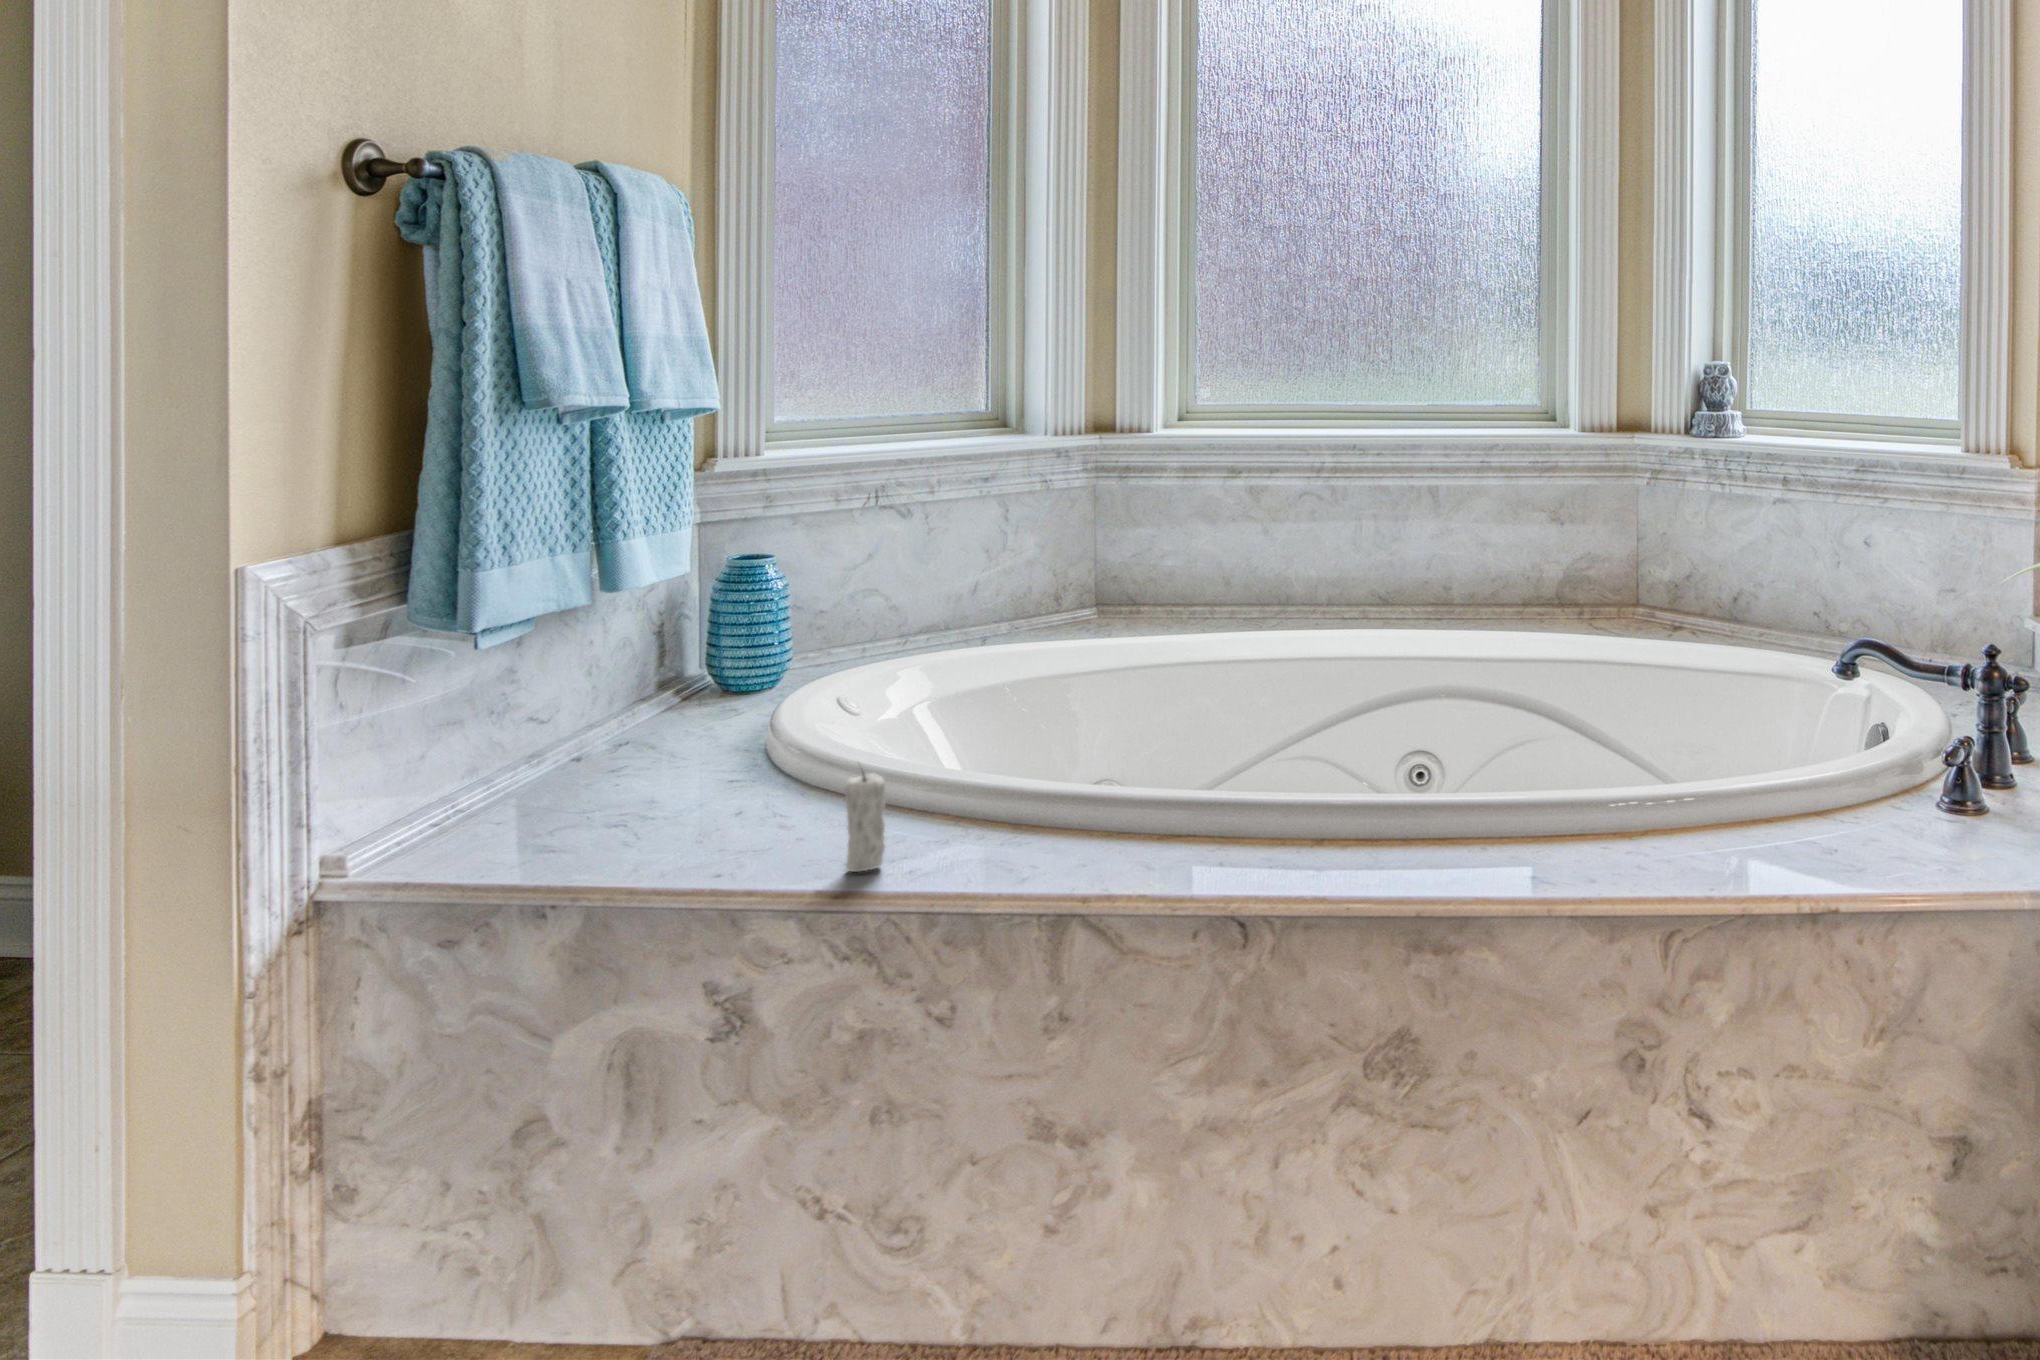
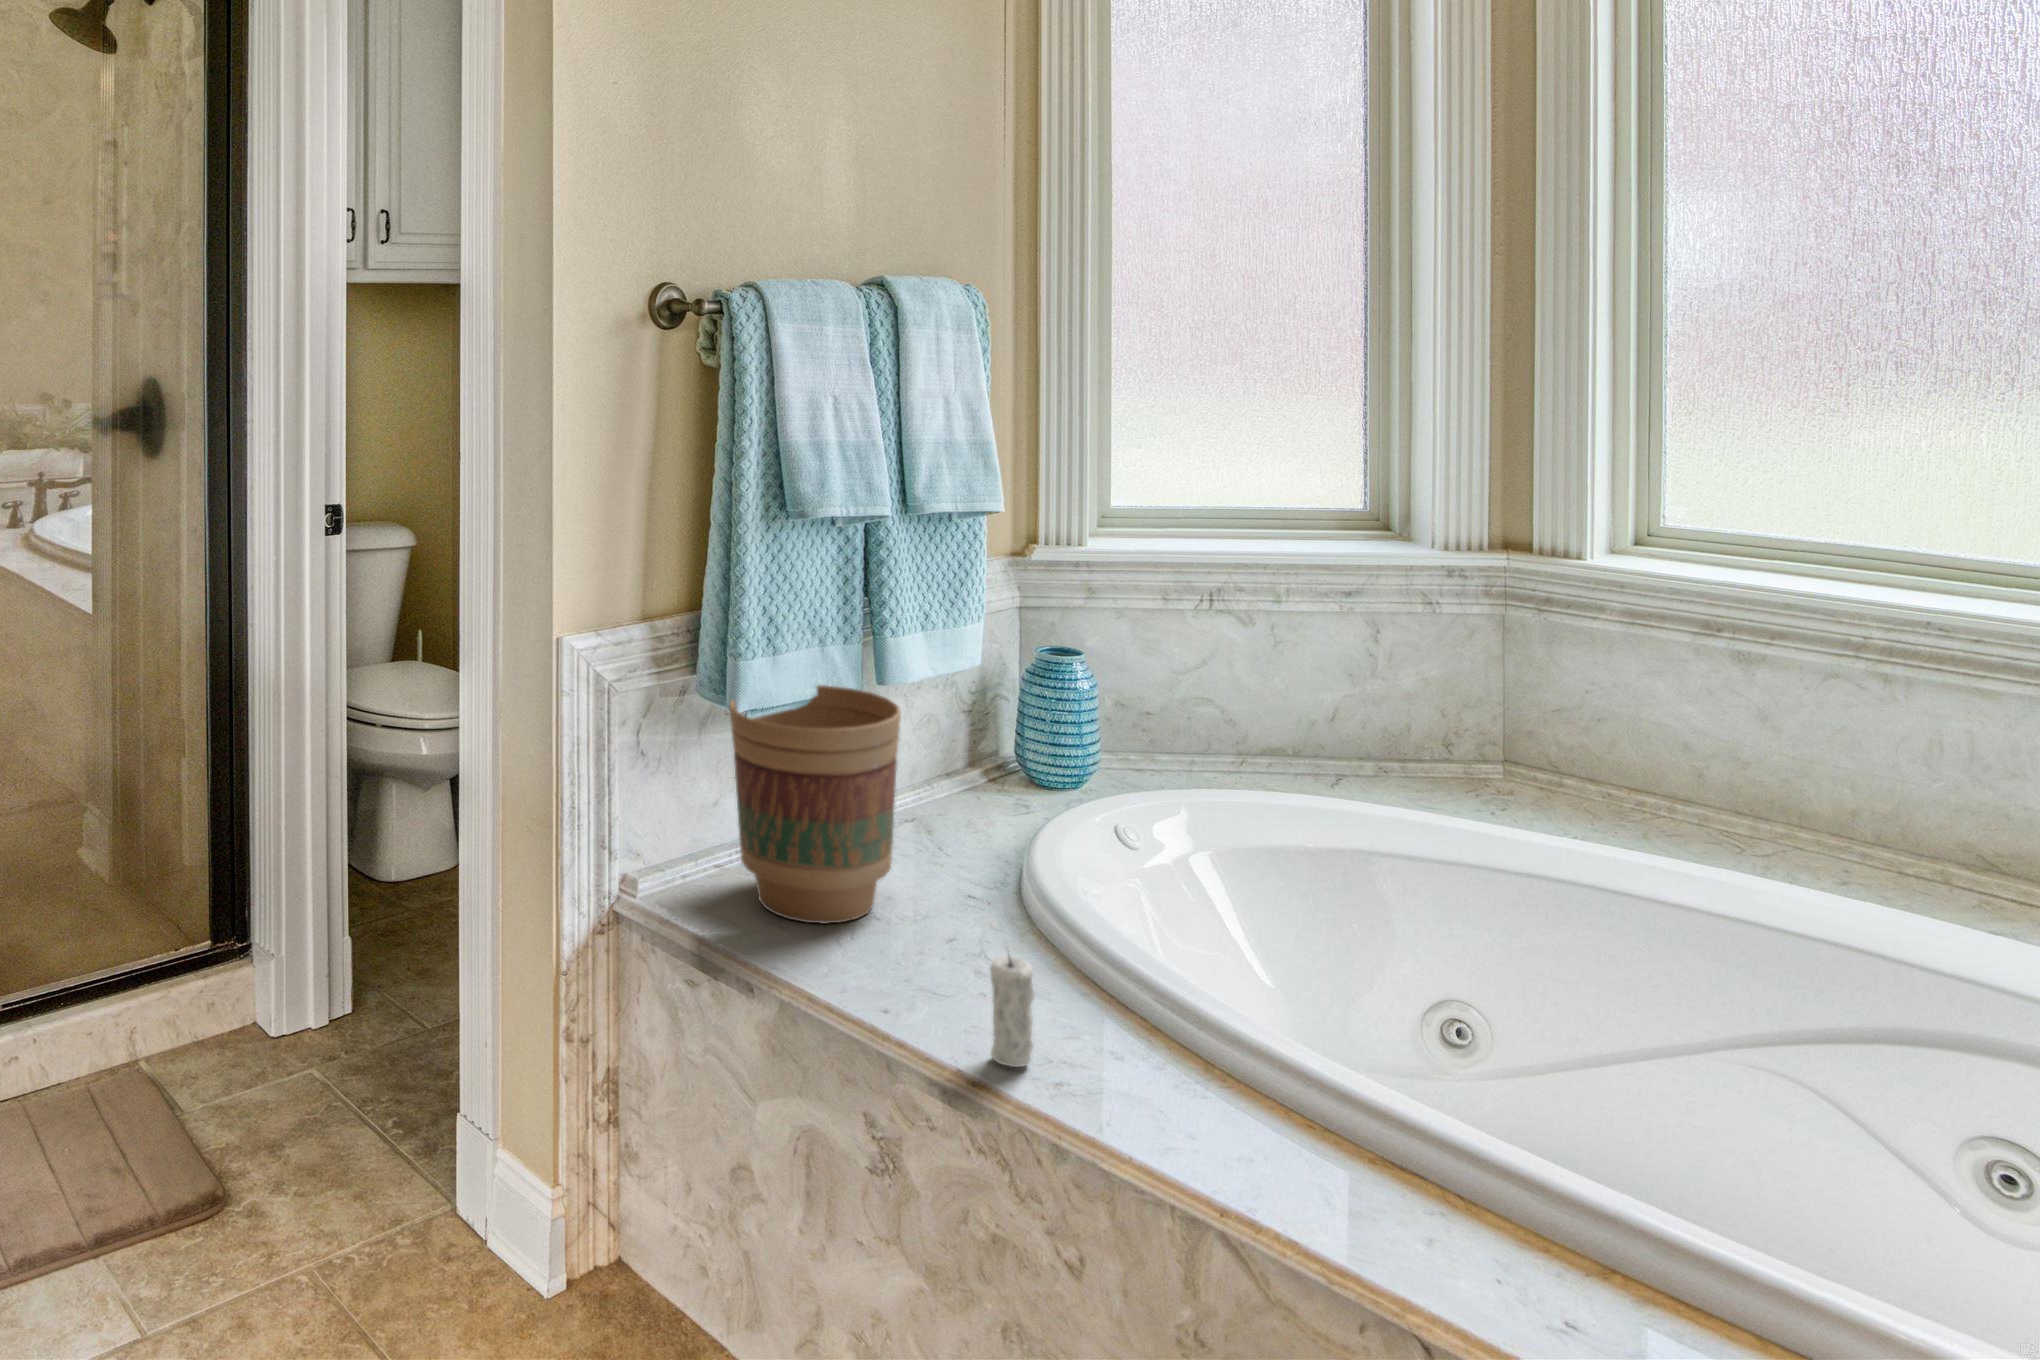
flower pot: none [466,595,674,842] -> present [729,685,901,924]

